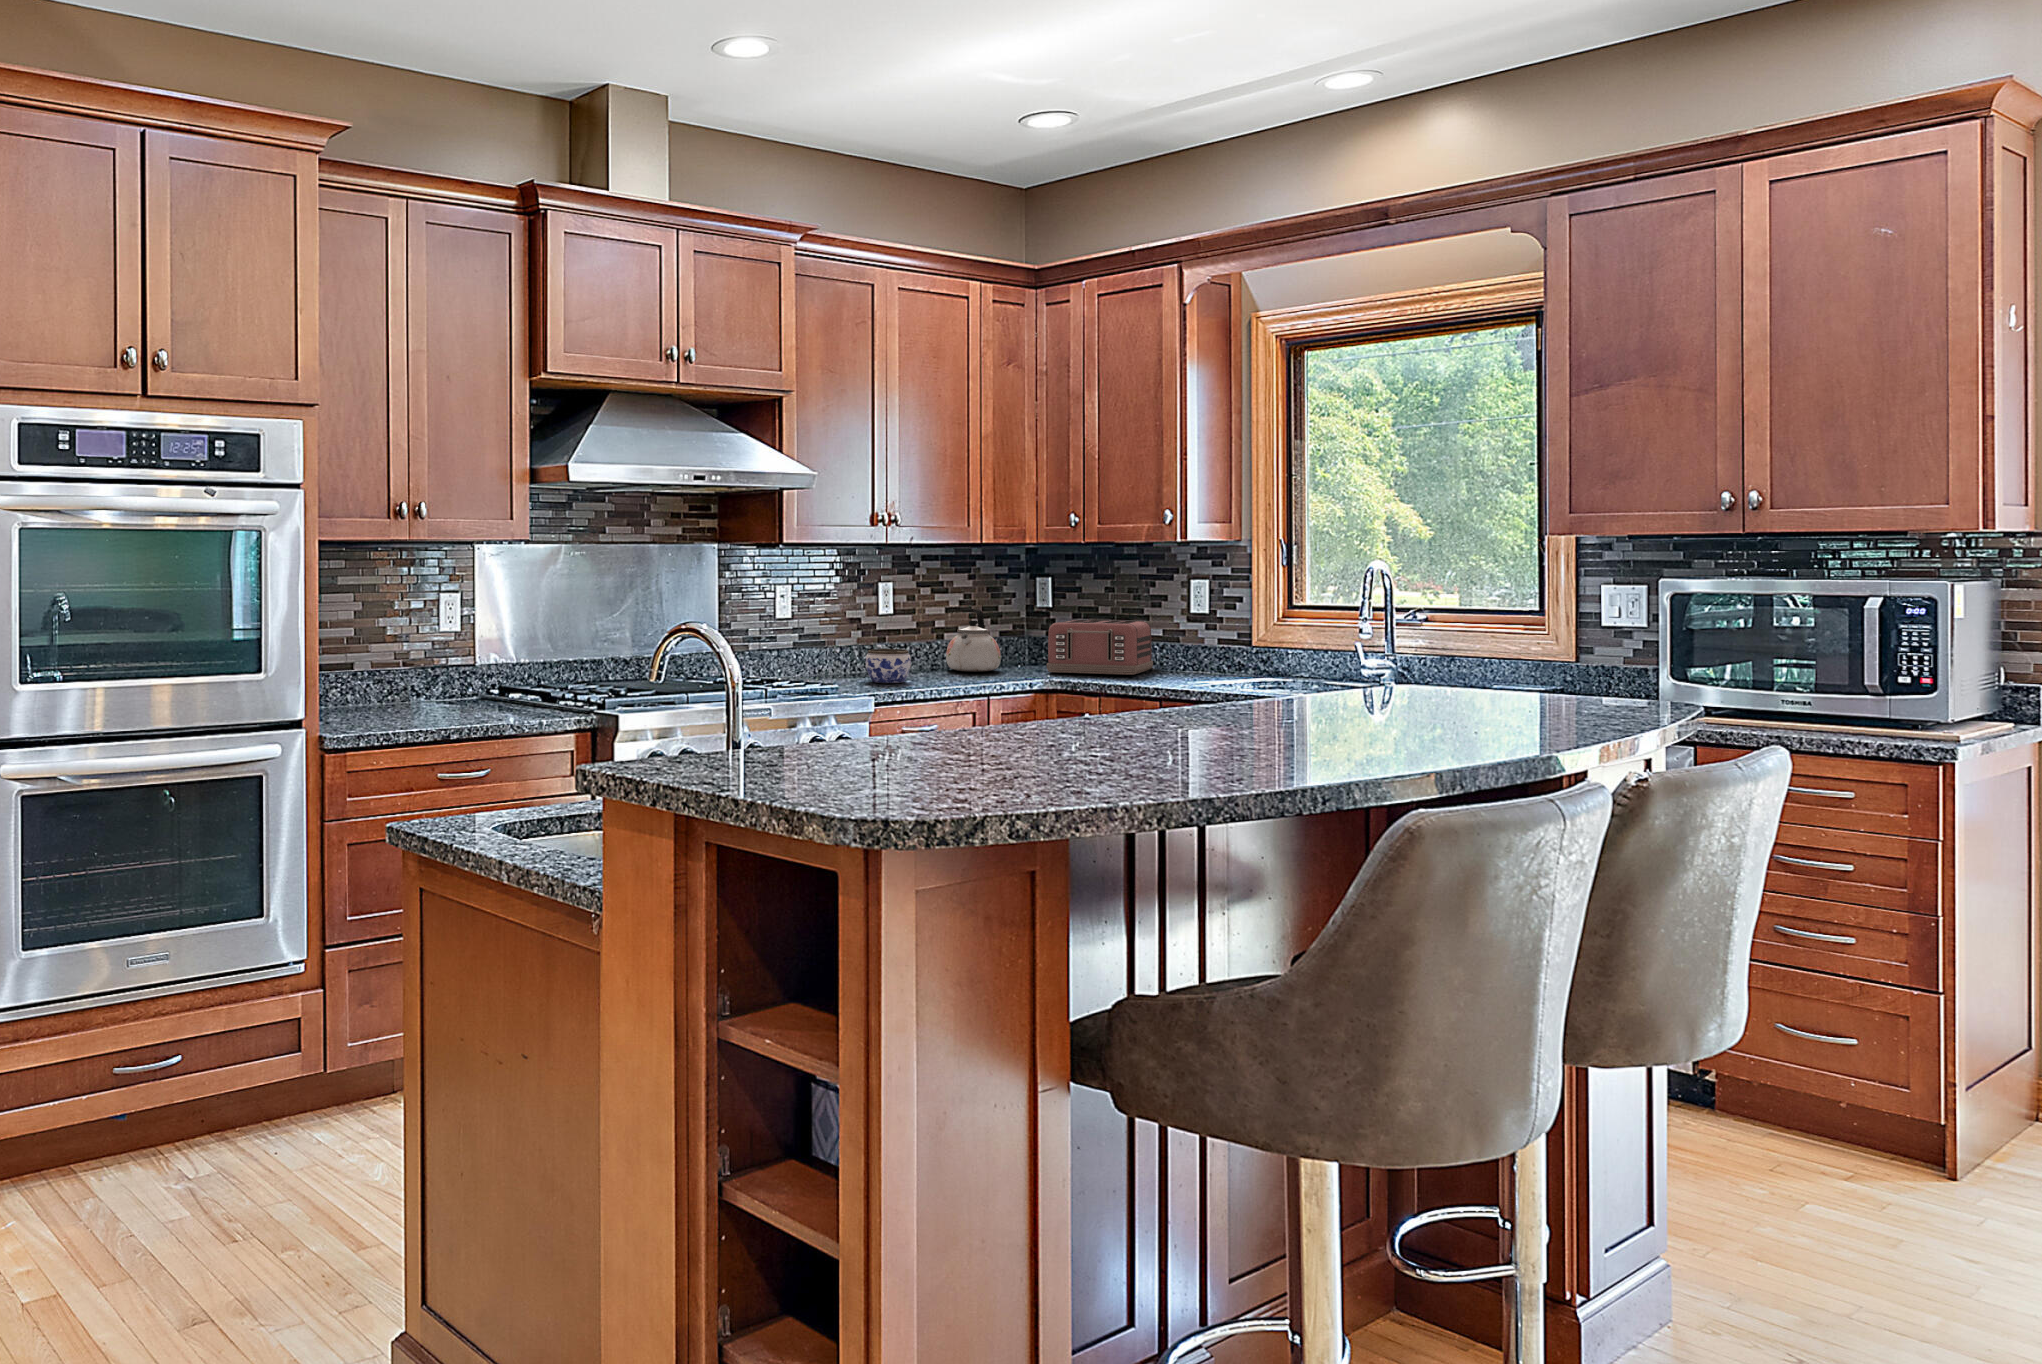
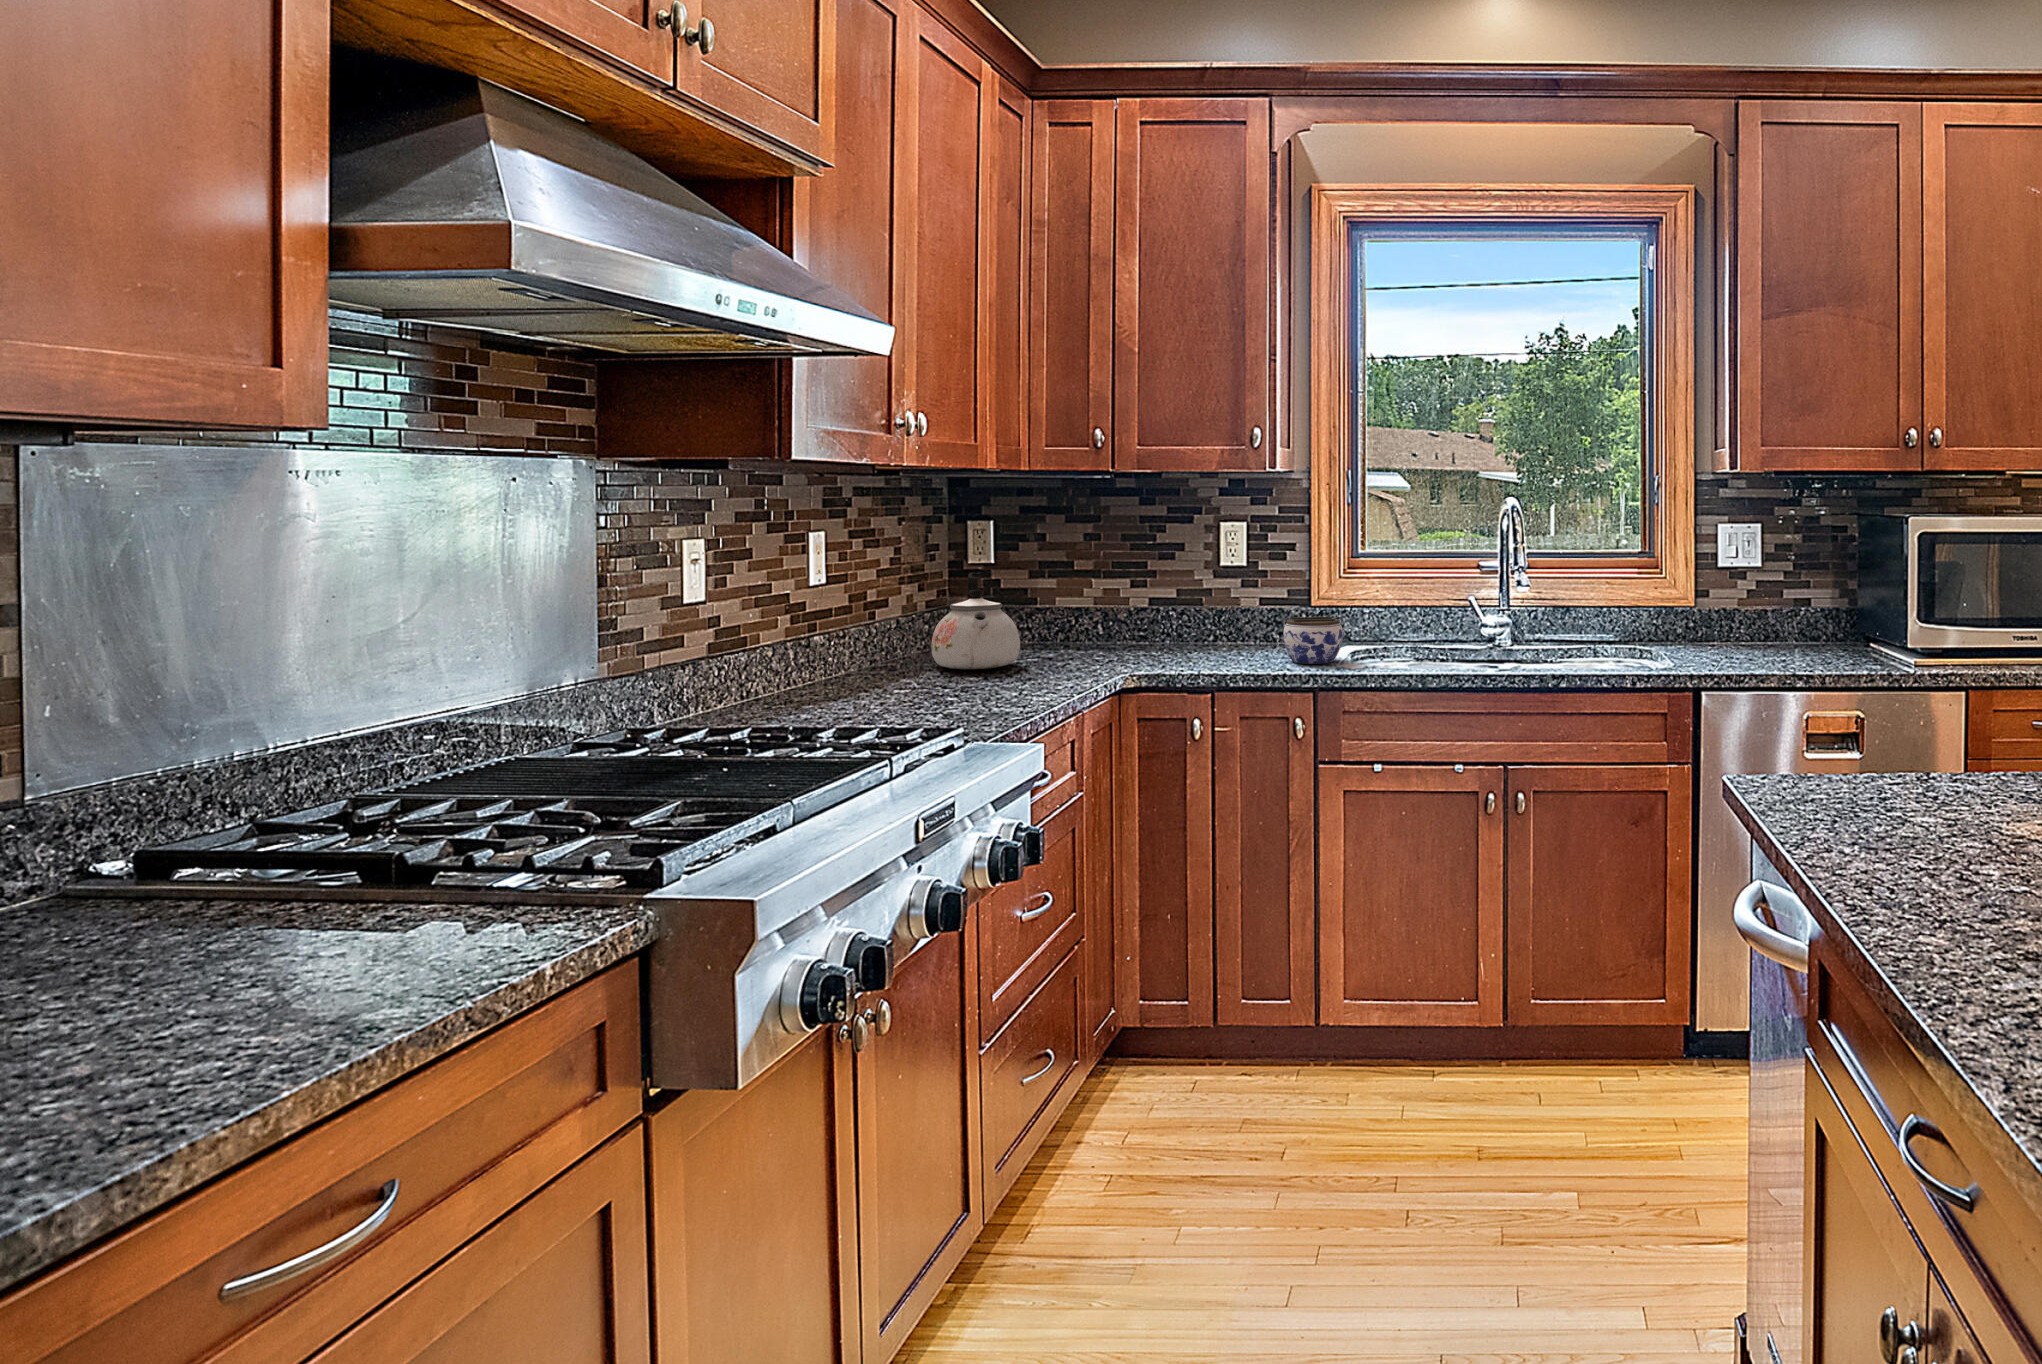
toaster: present [1047,620,1153,675] -> none [1057,578,1205,658]
jar: present [866,648,911,683] -> present [1283,617,1343,664]

